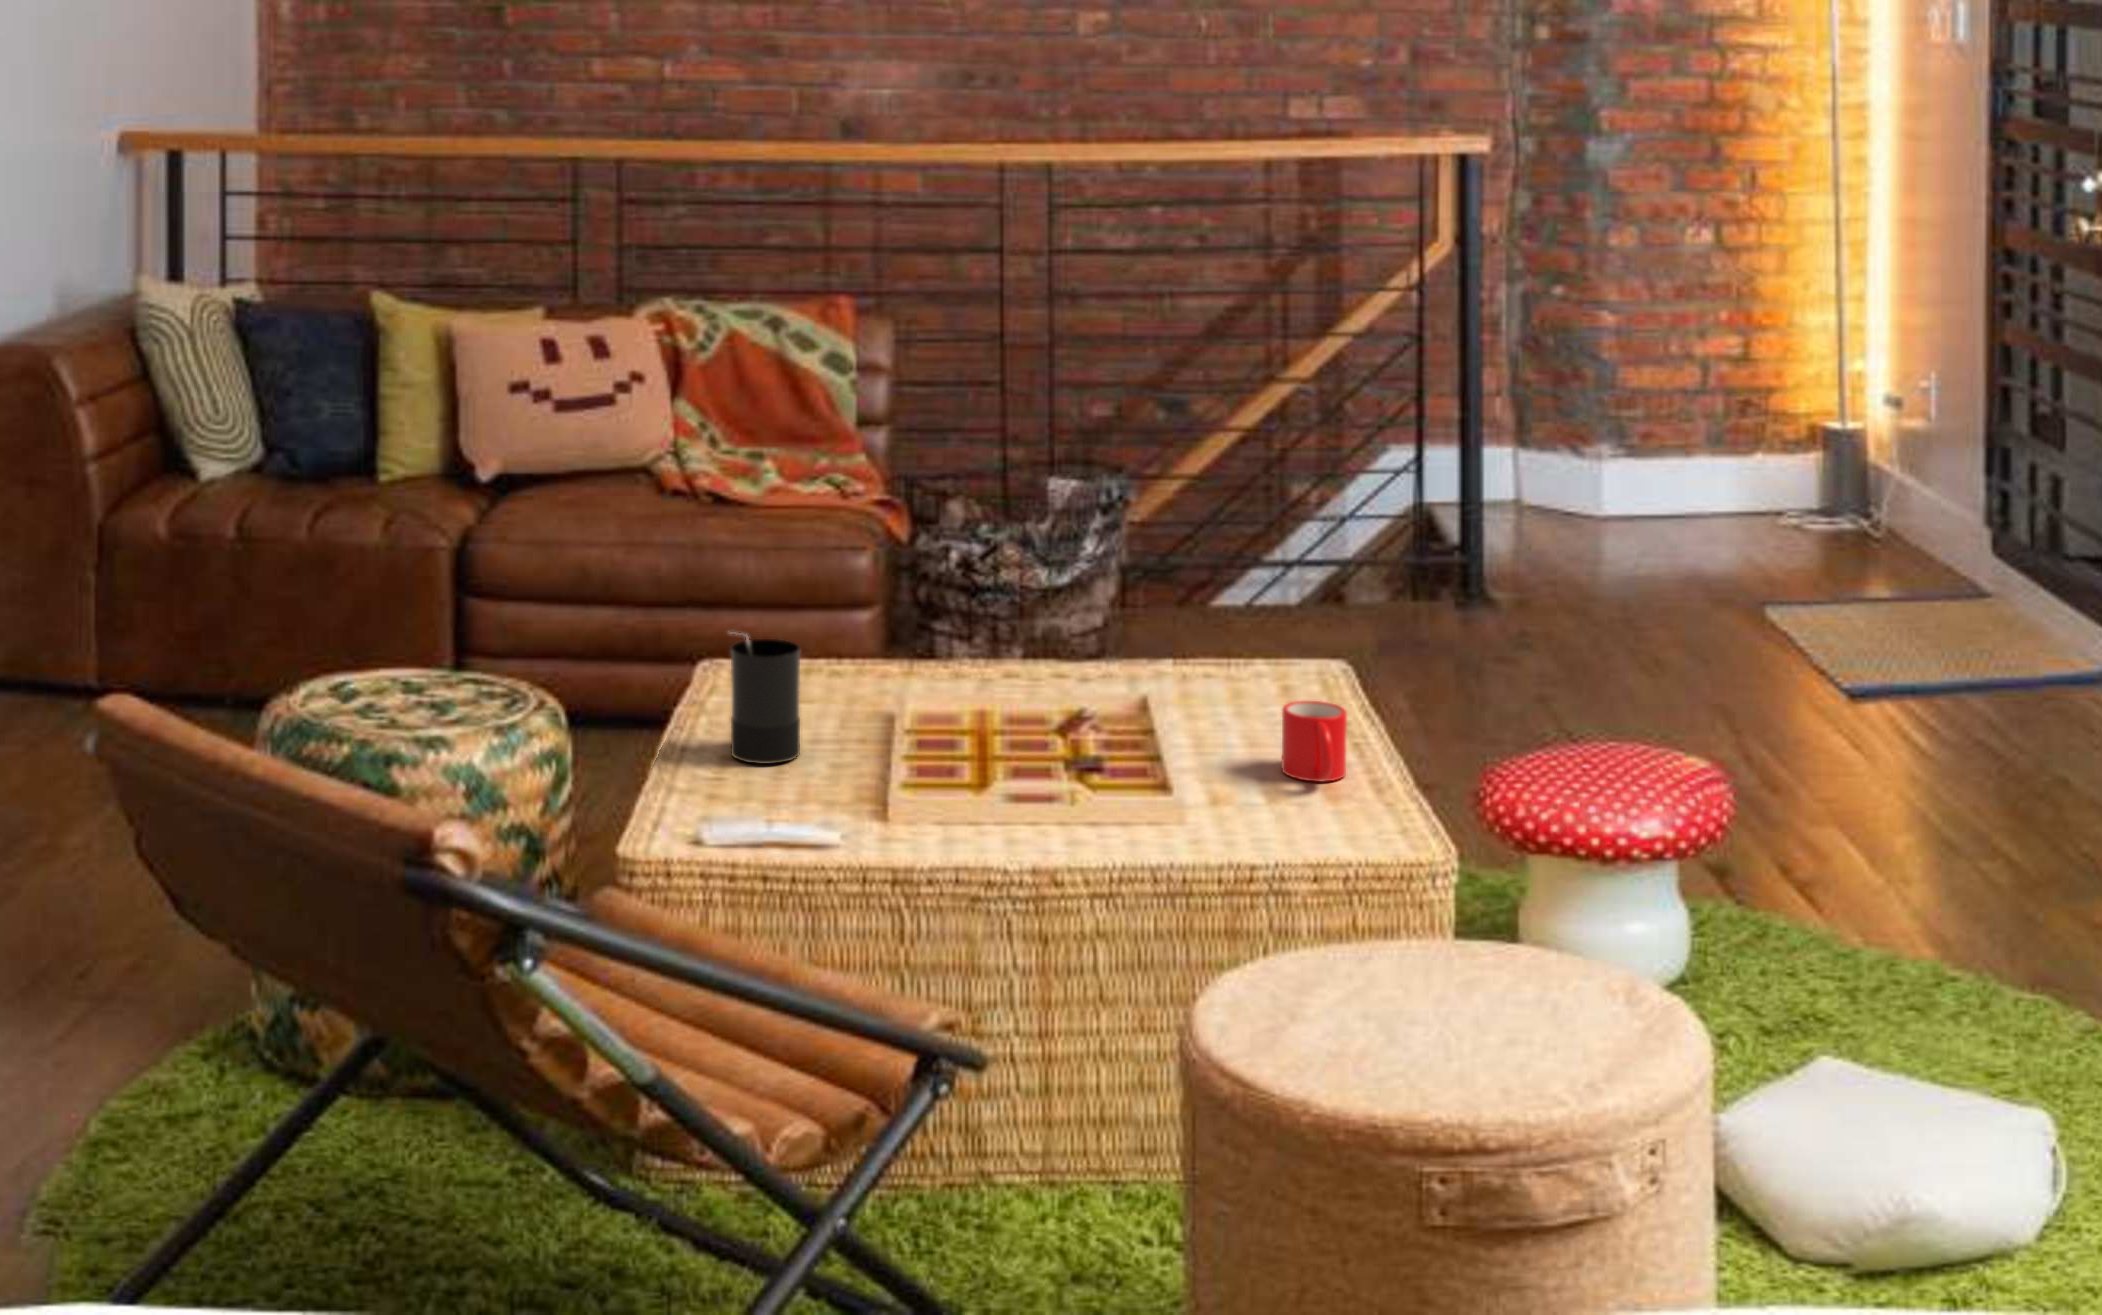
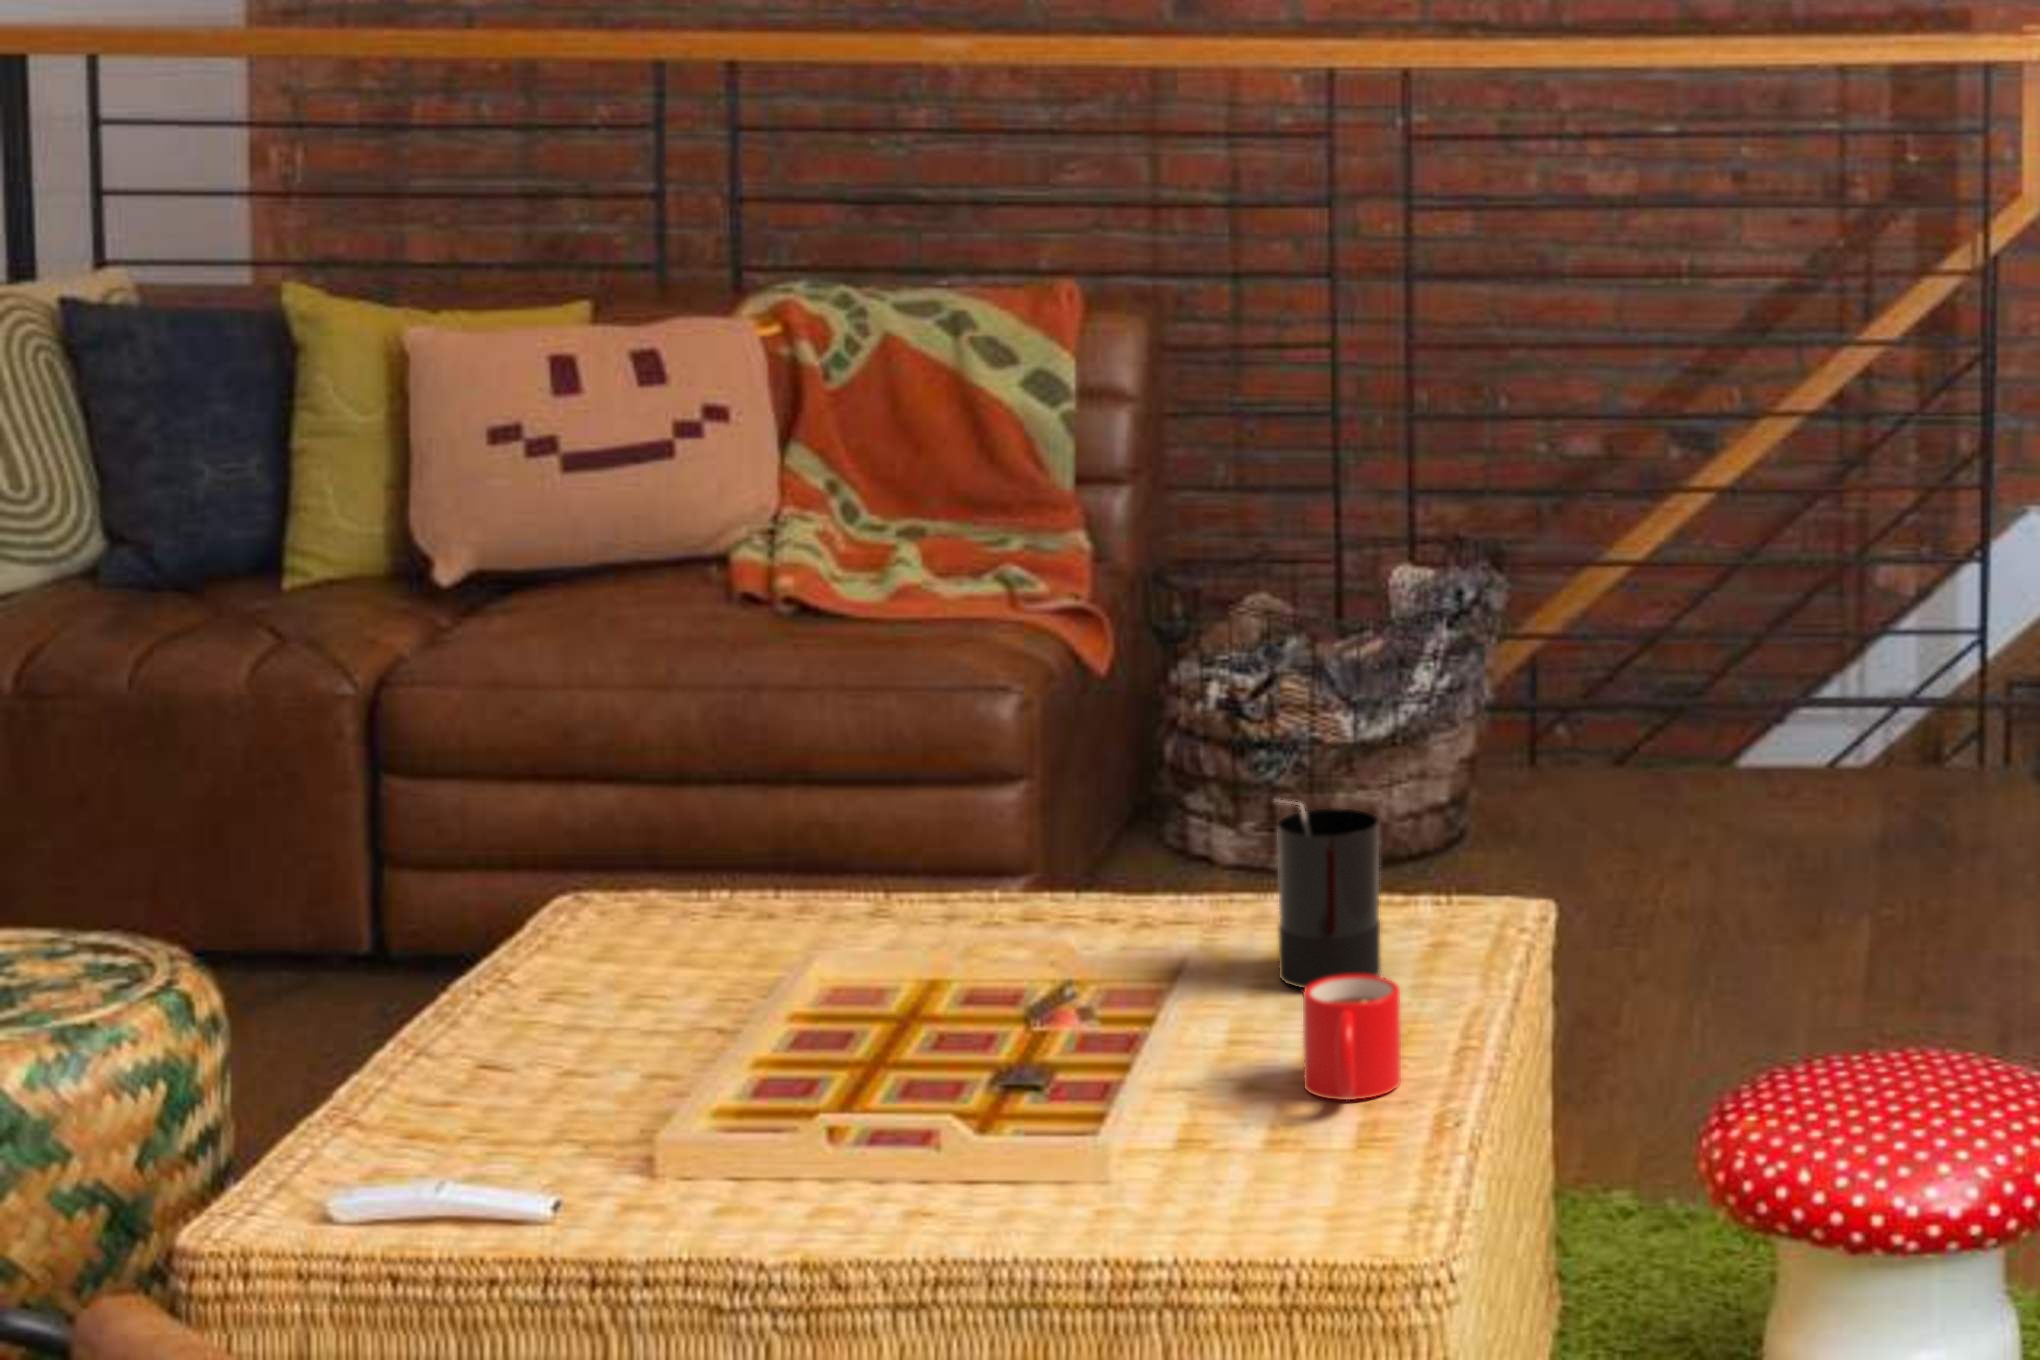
candle: present [731,636,800,764] -> present [1277,803,1381,988]

